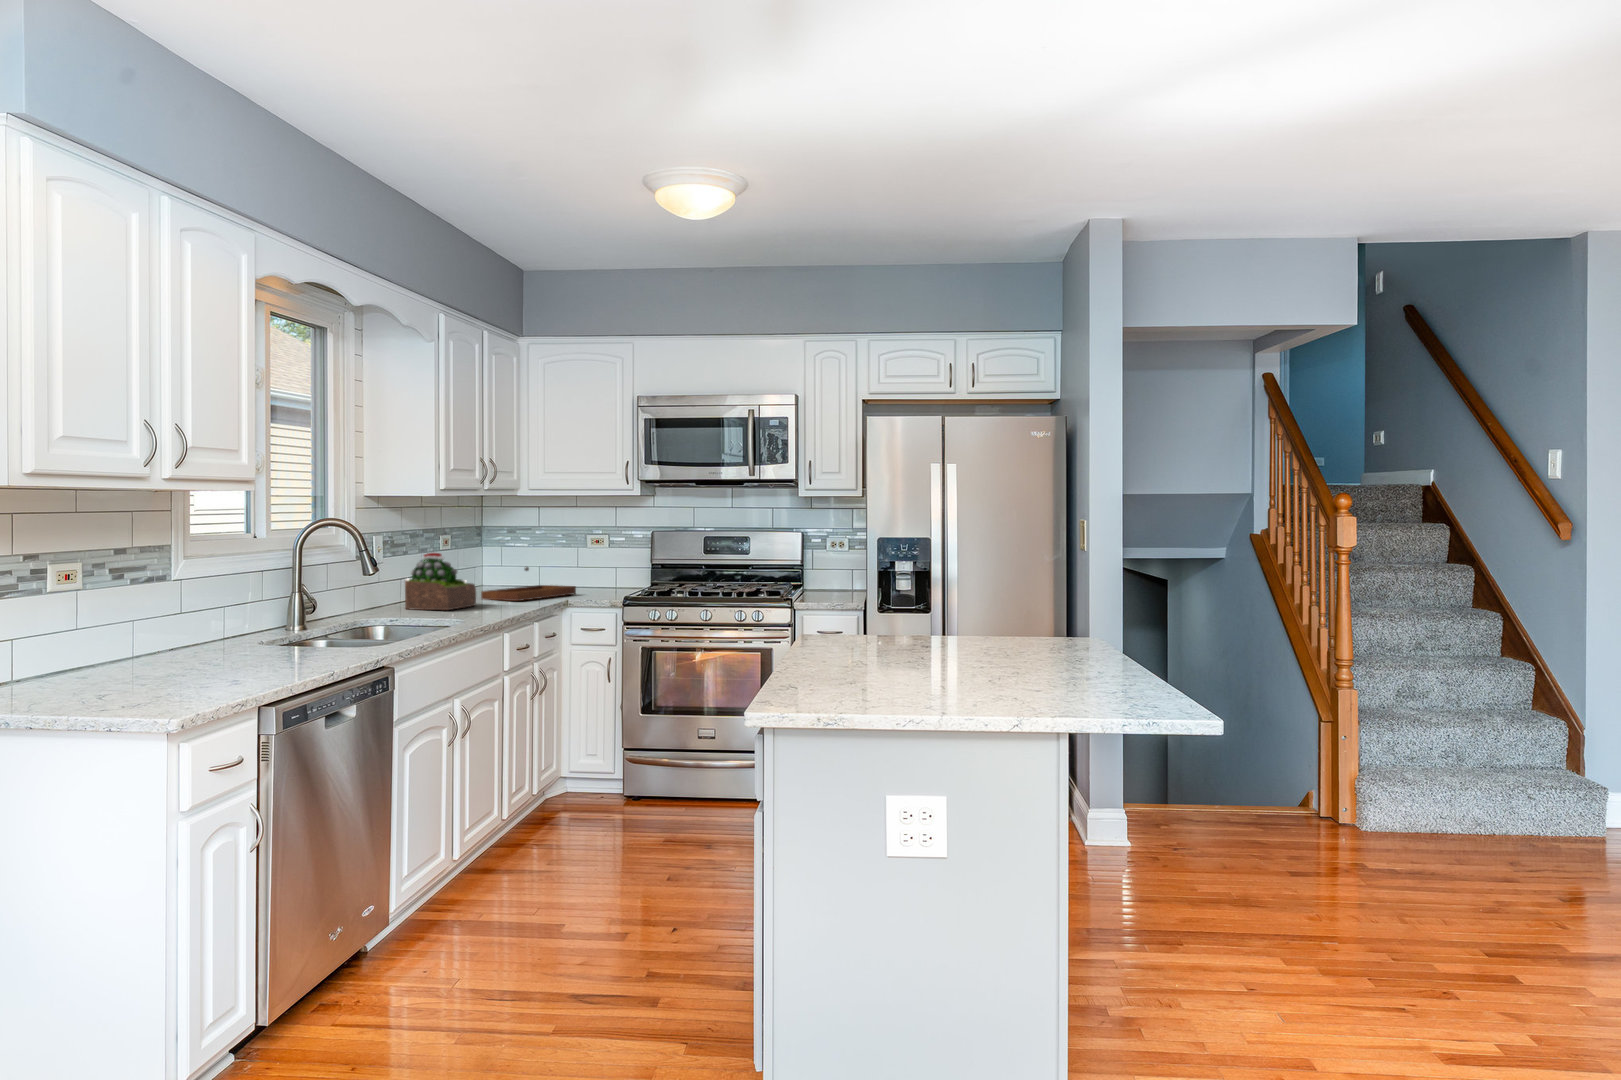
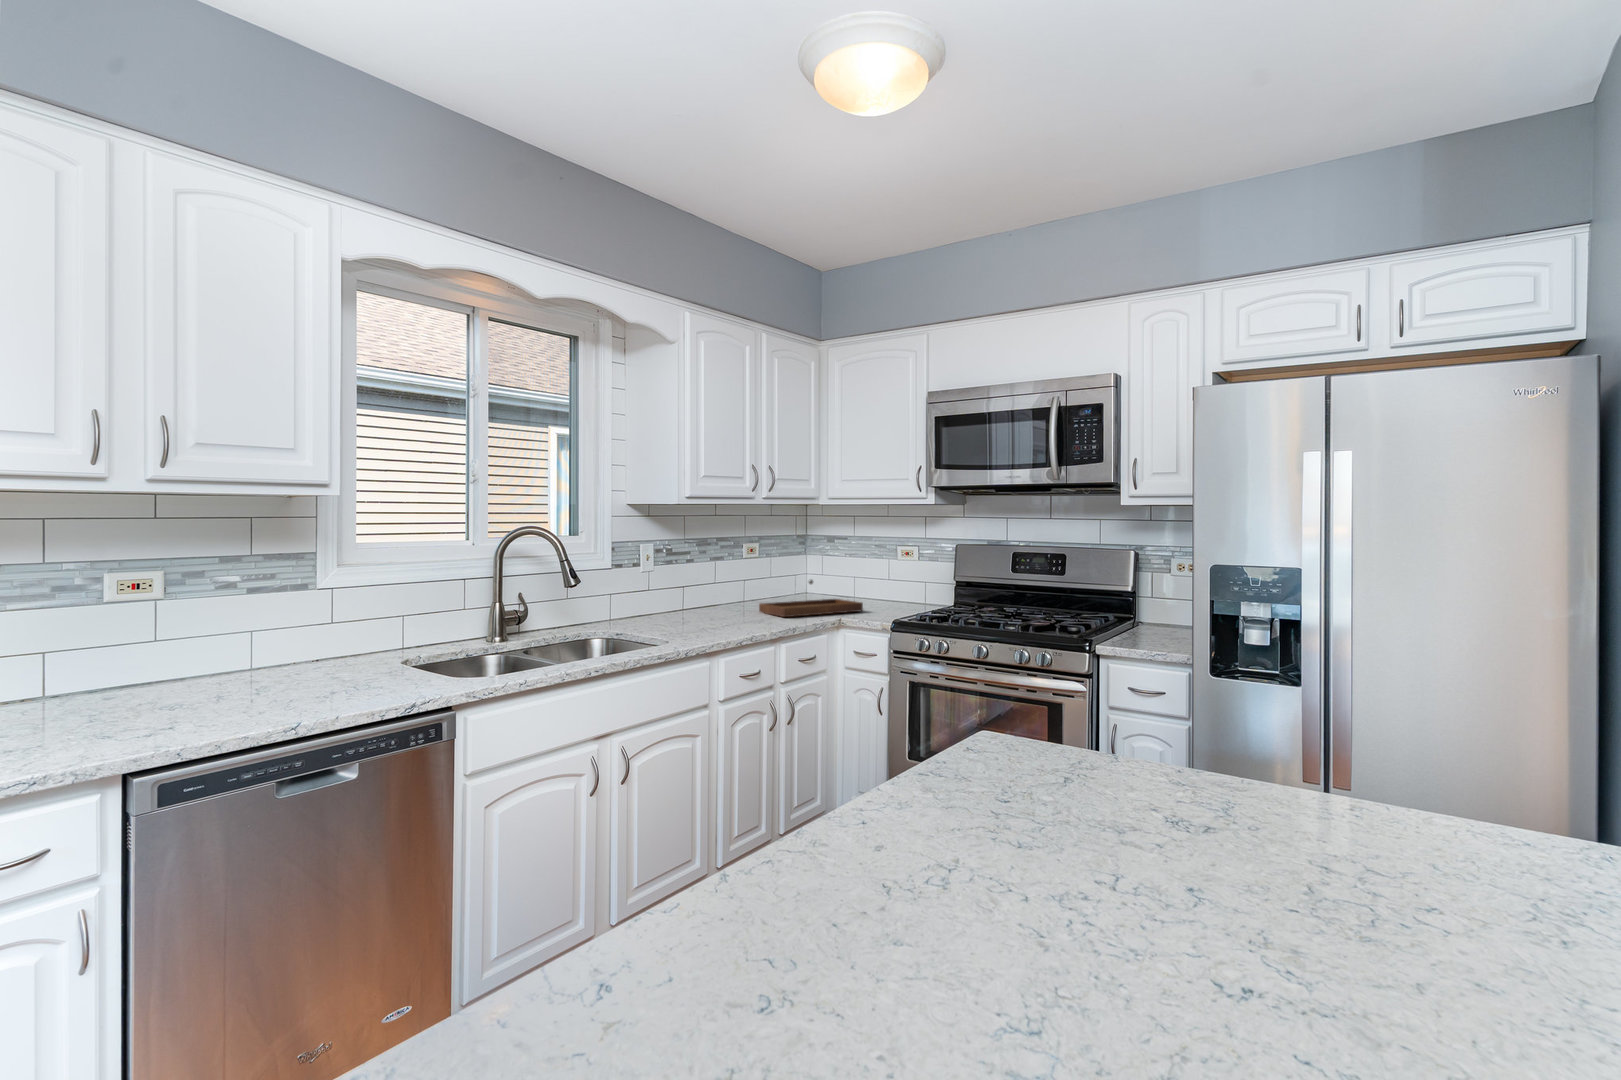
succulent plant: present [405,553,476,610] -> none [659,564,733,625]

